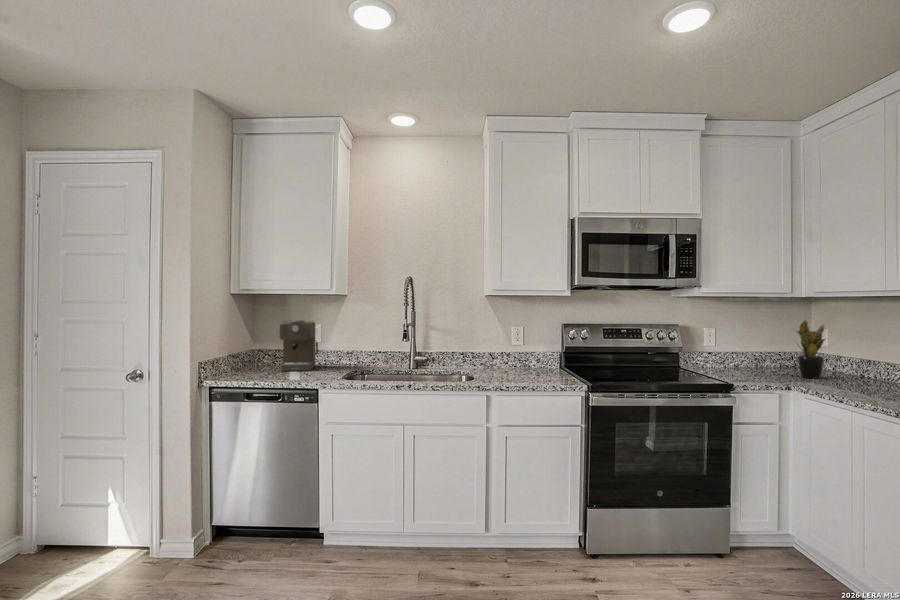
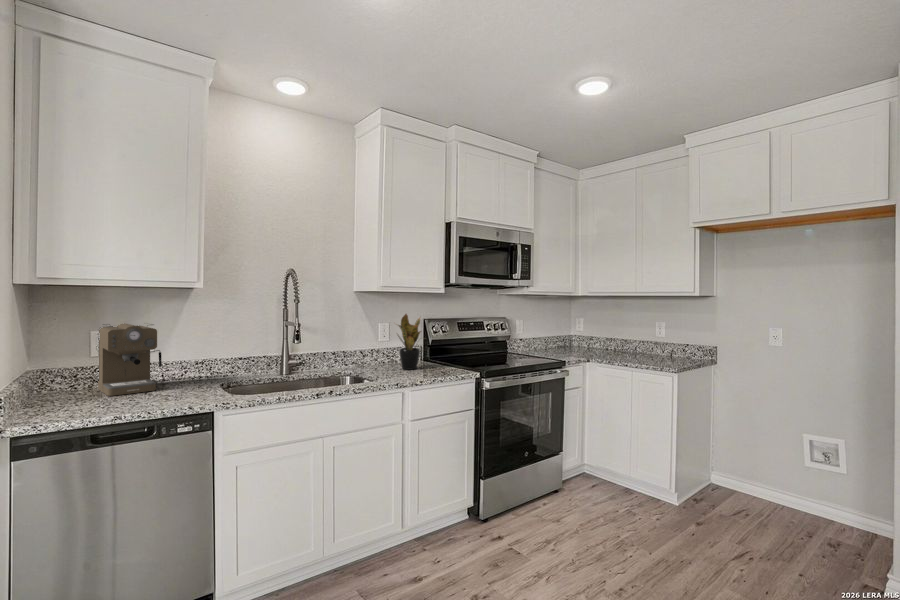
potted plant: present [796,320,825,378] -> present [398,314,421,370]

